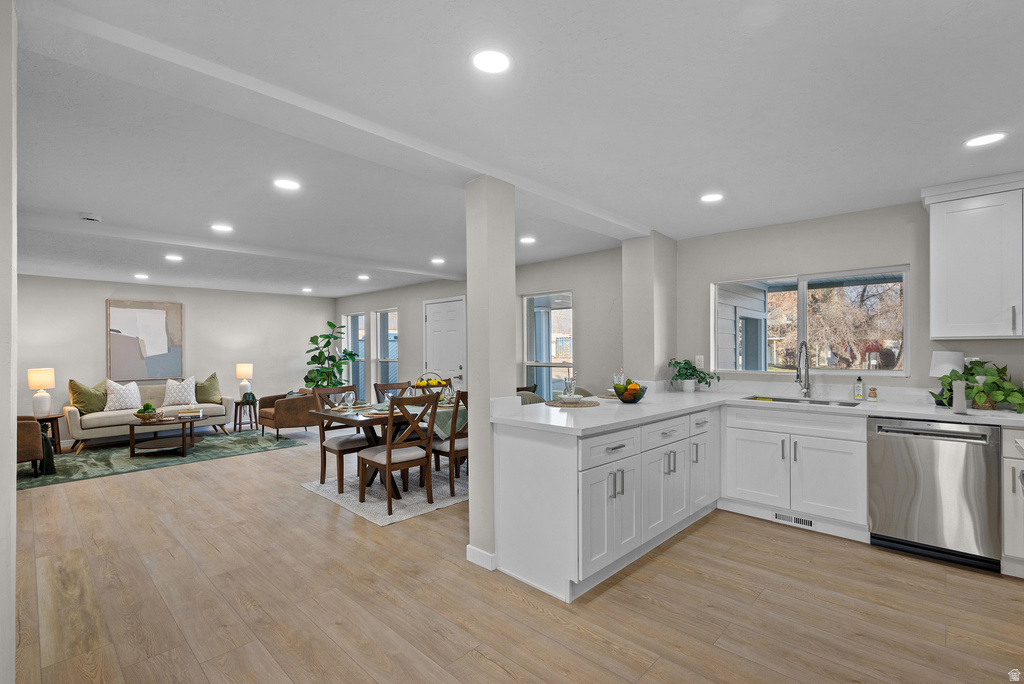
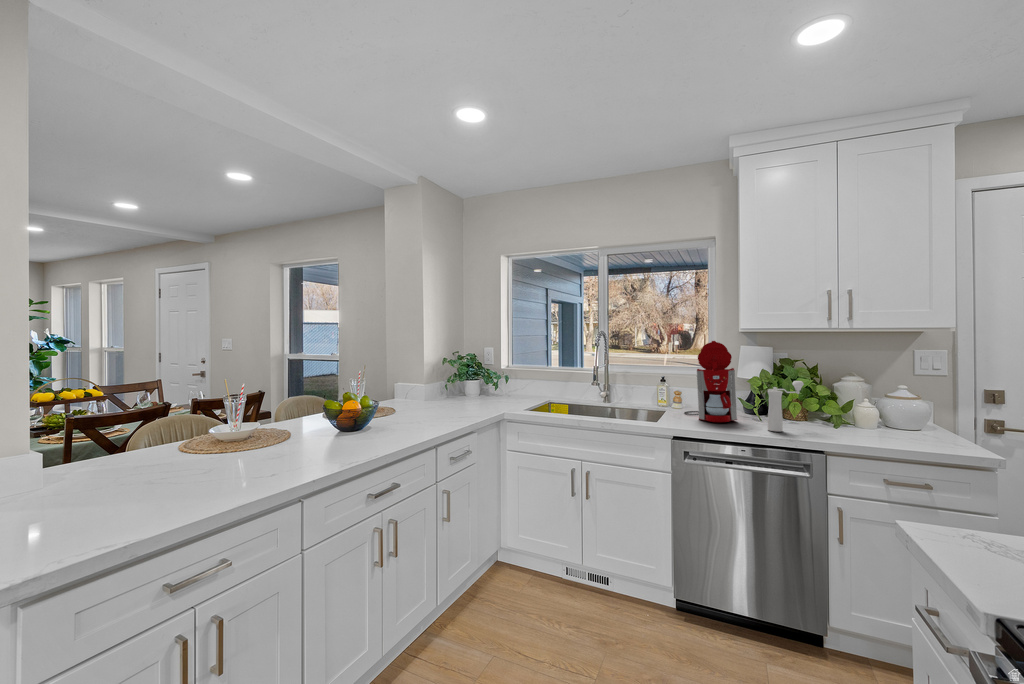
coffee maker: none [879,347,927,408] -> present [684,341,737,422]

